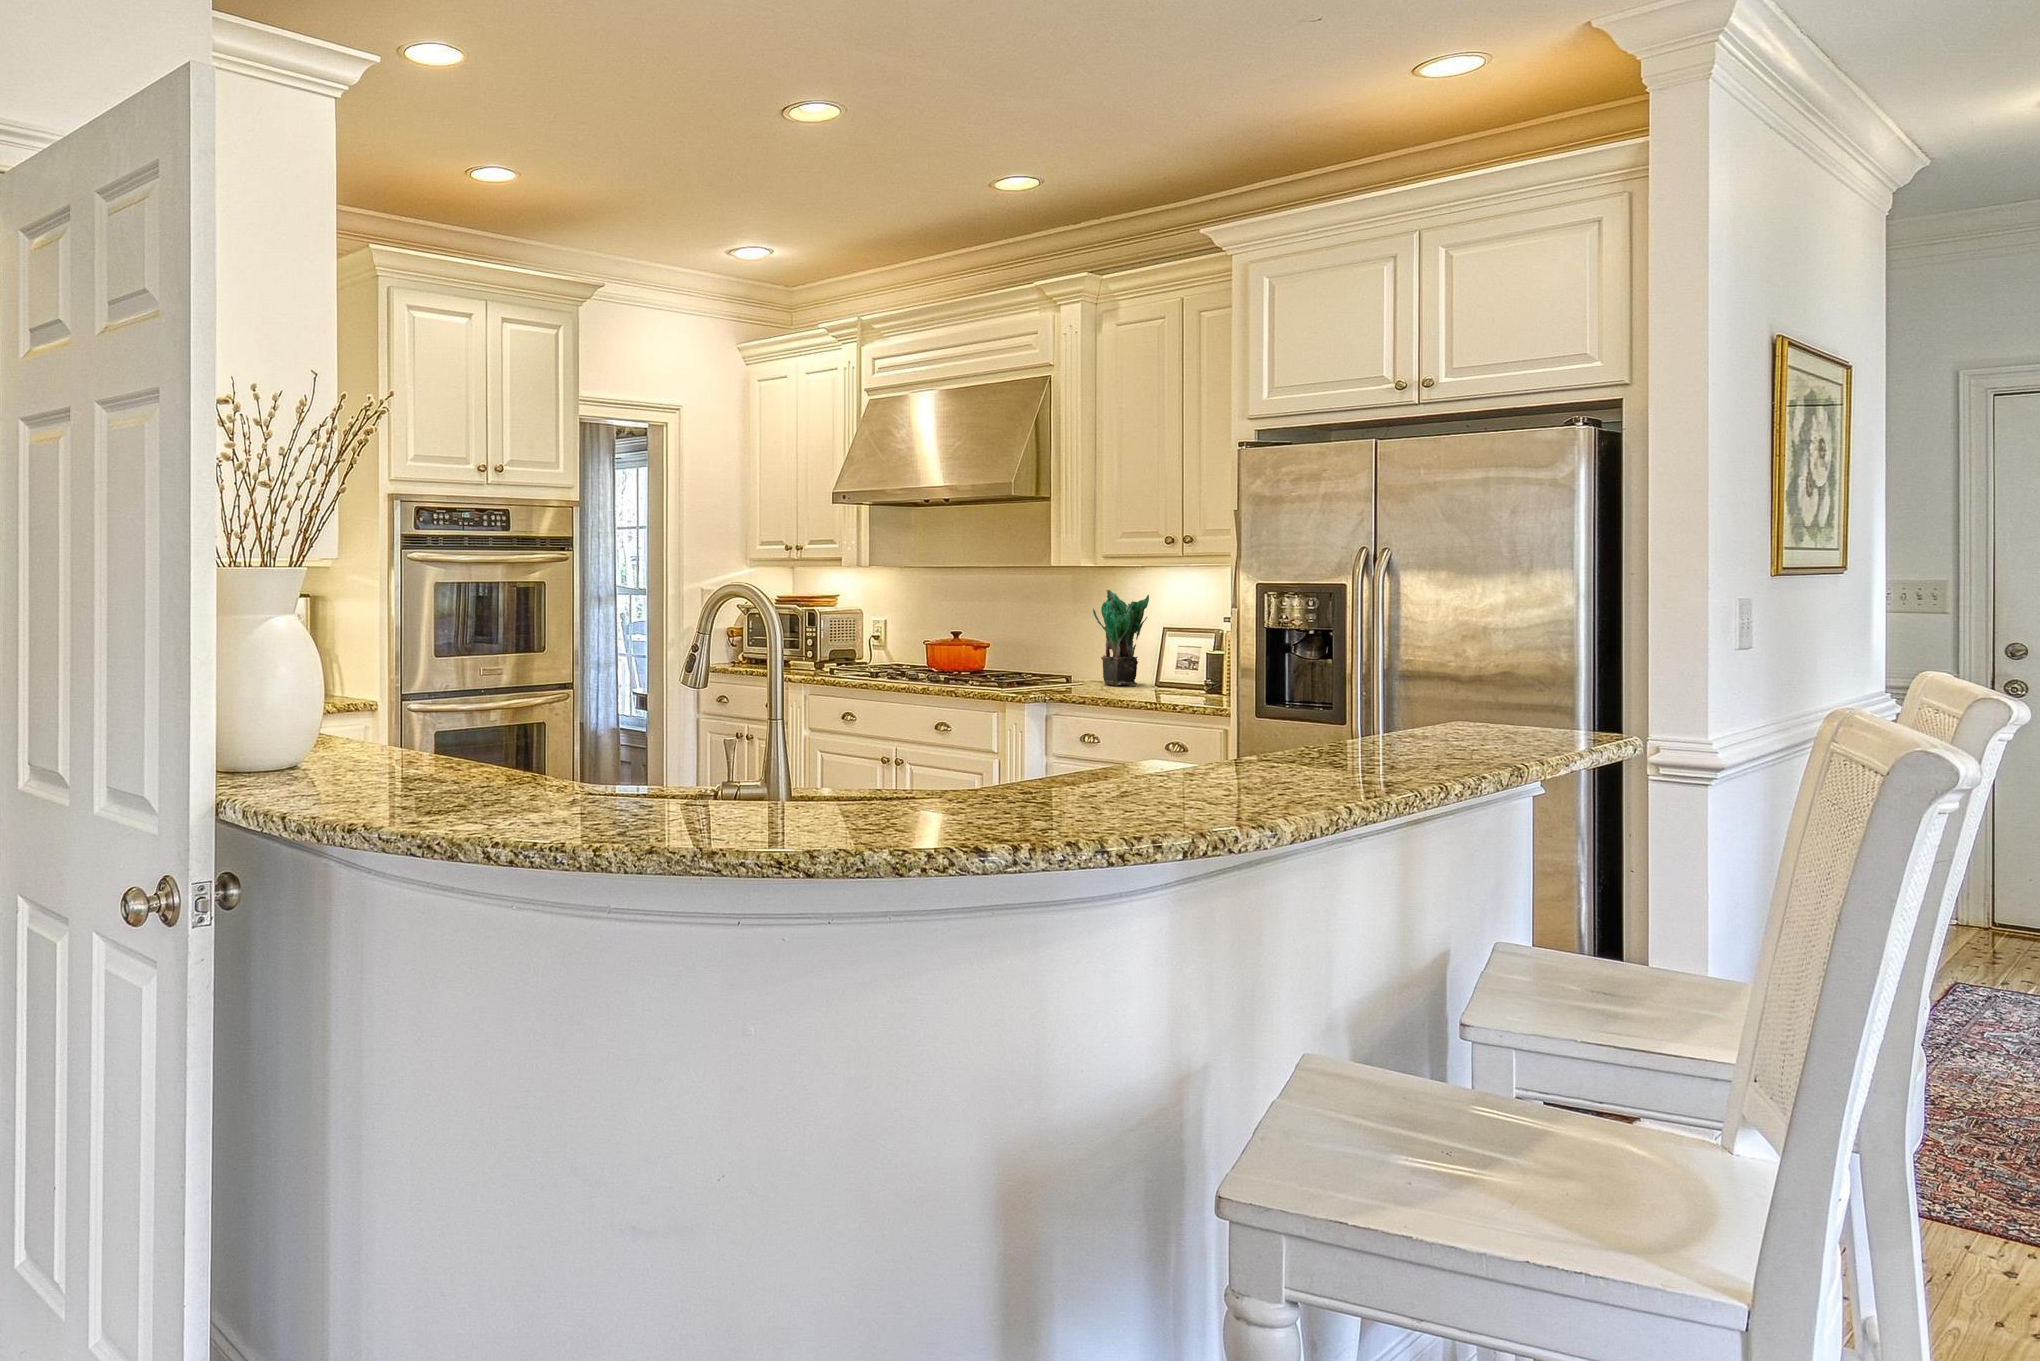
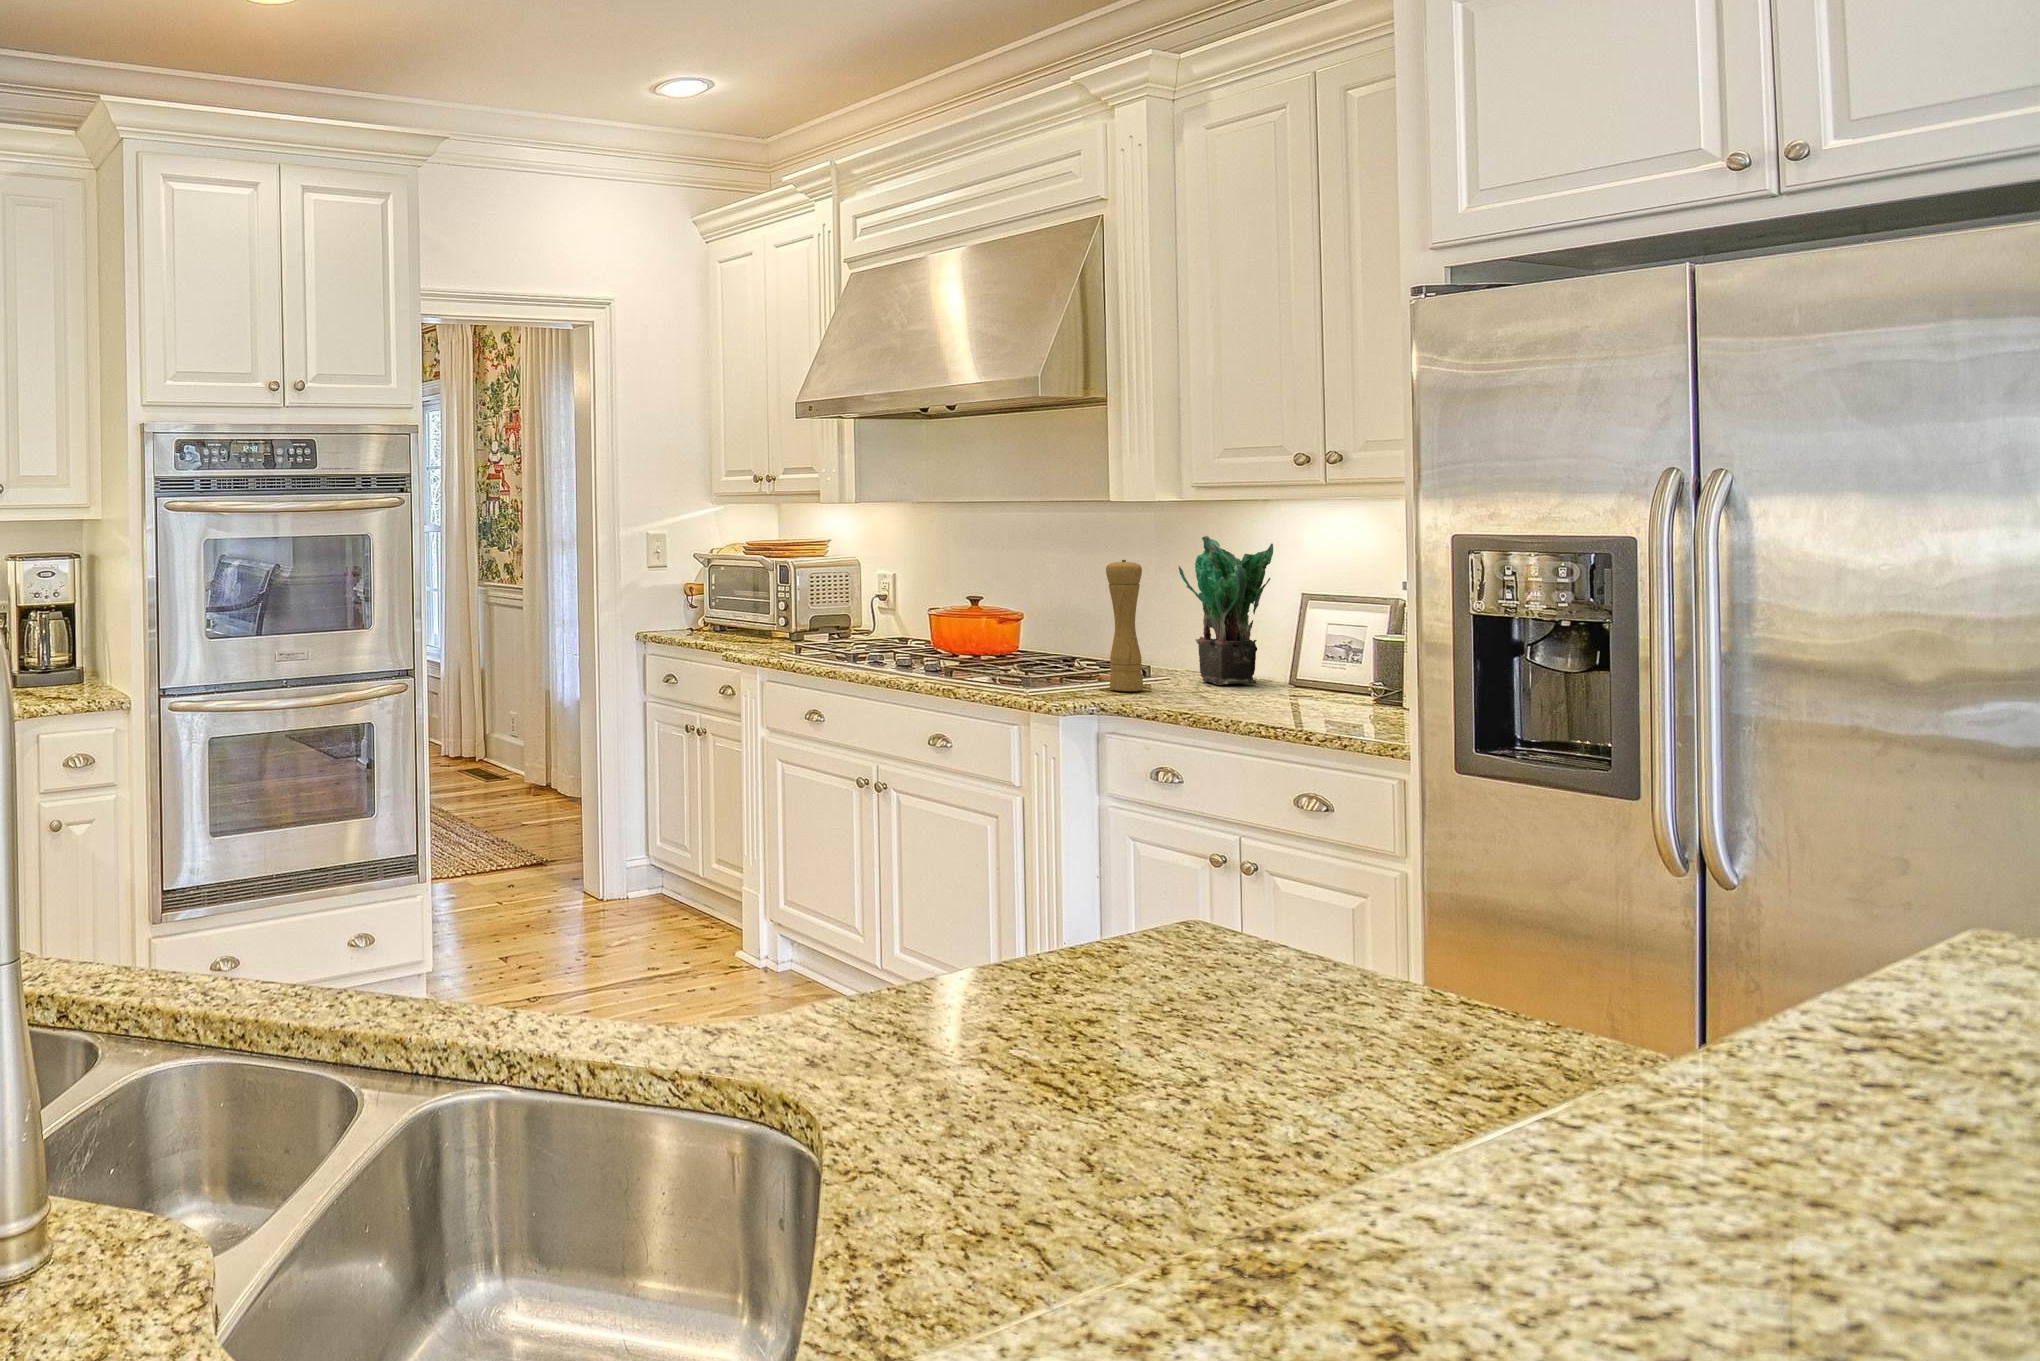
pepper mill: none [1051,604,1073,688] -> present [1106,560,1143,691]

